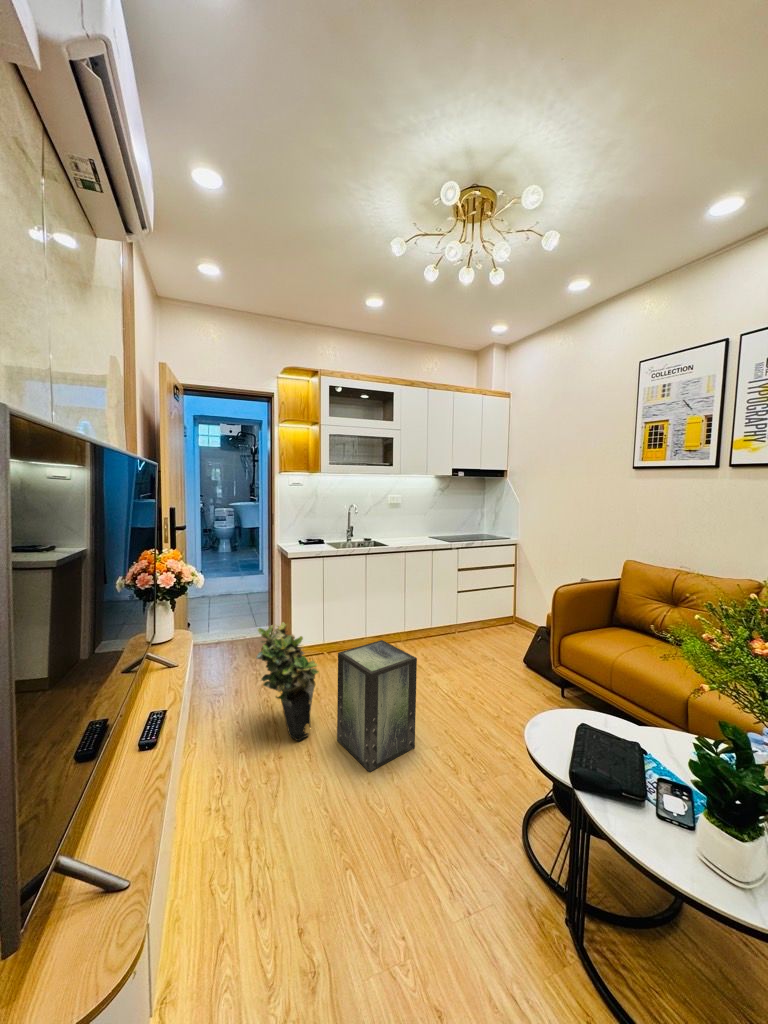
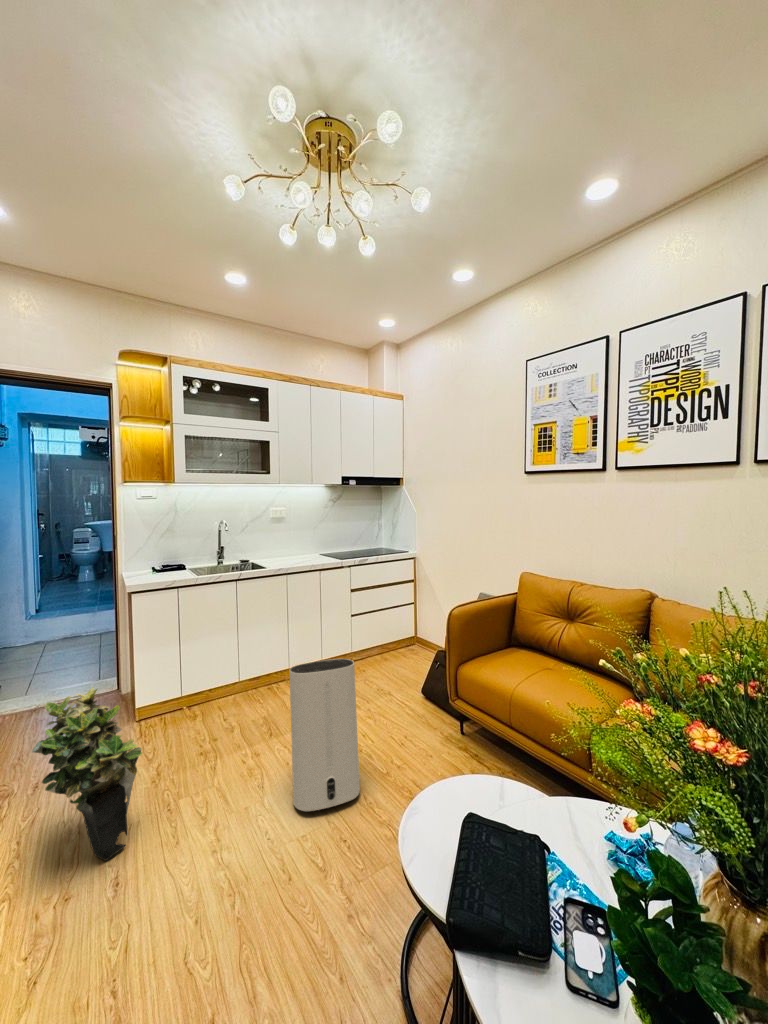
air purifier: none [423,620,477,733] -> present [290,659,360,811]
storage box: present [337,640,417,772] -> none [163,698,275,896]

